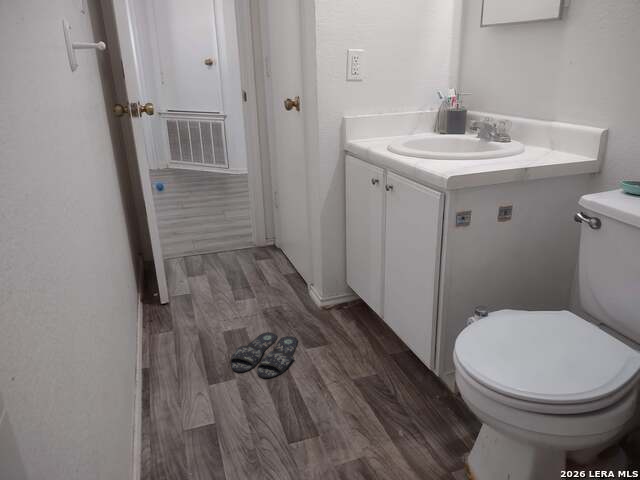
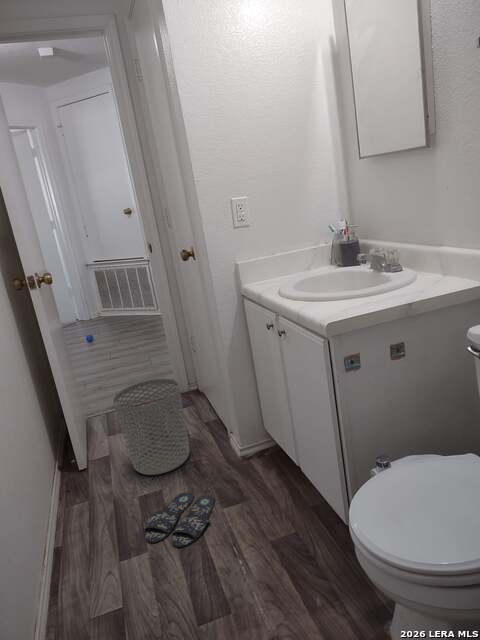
waste bin: none [204,225,271,314] -> present [113,379,190,475]

